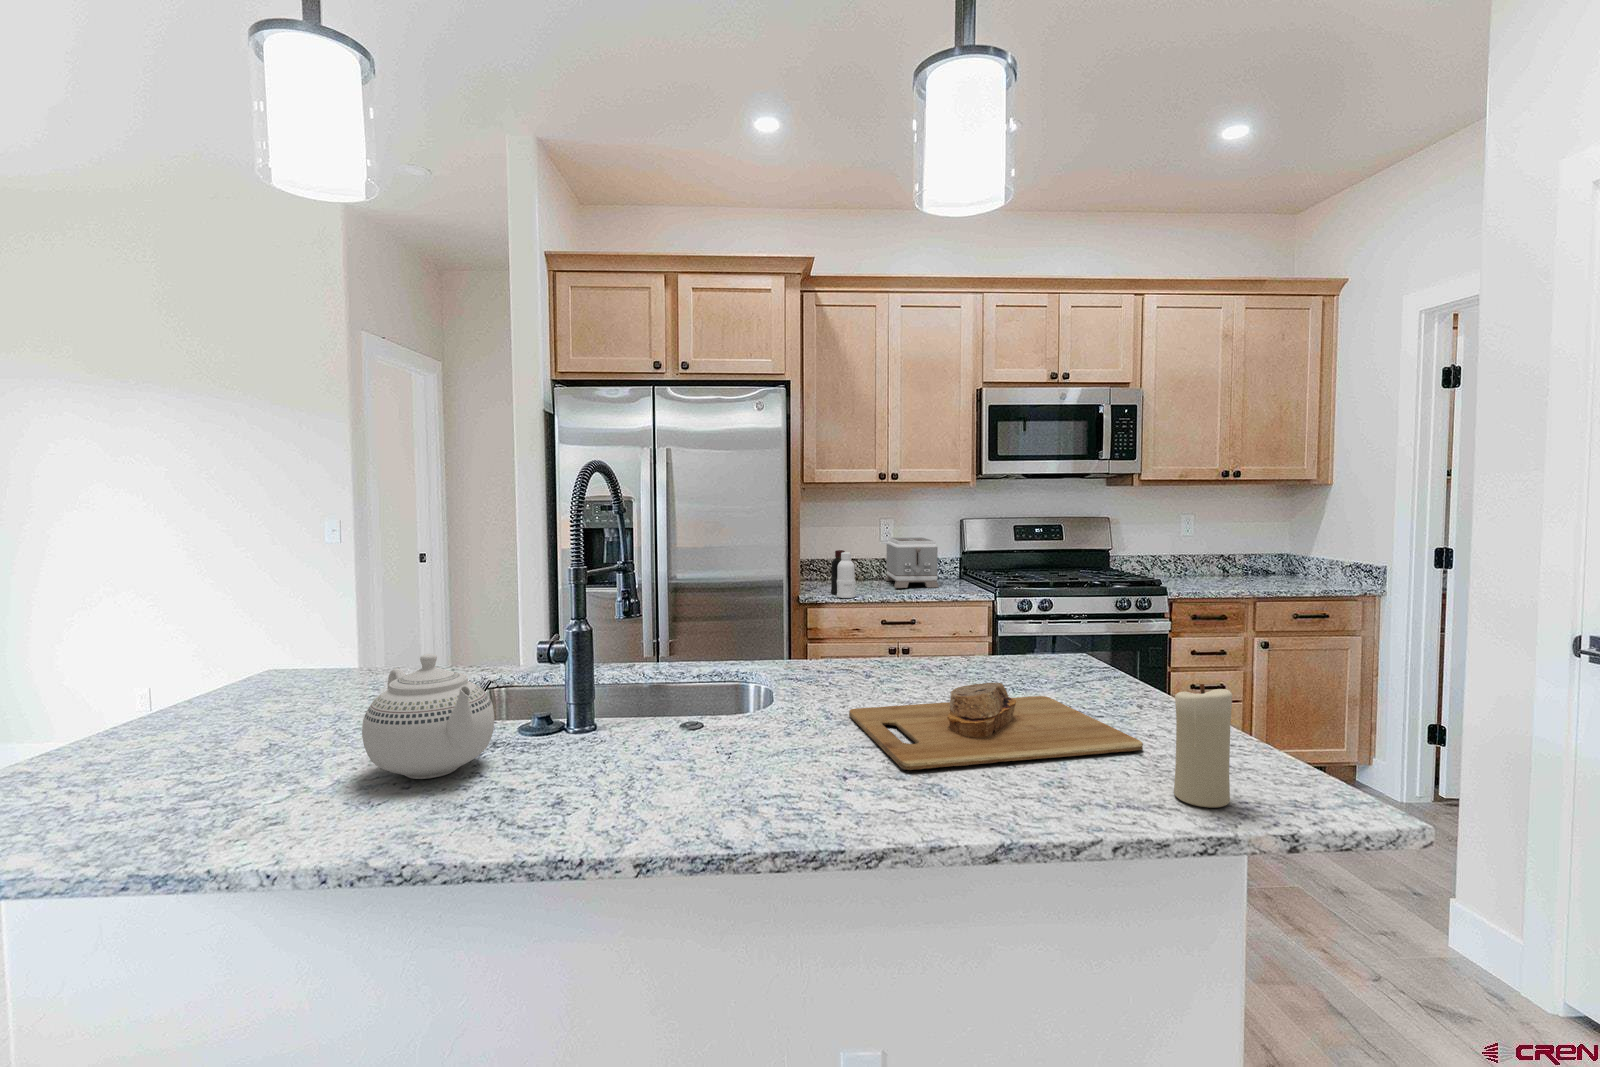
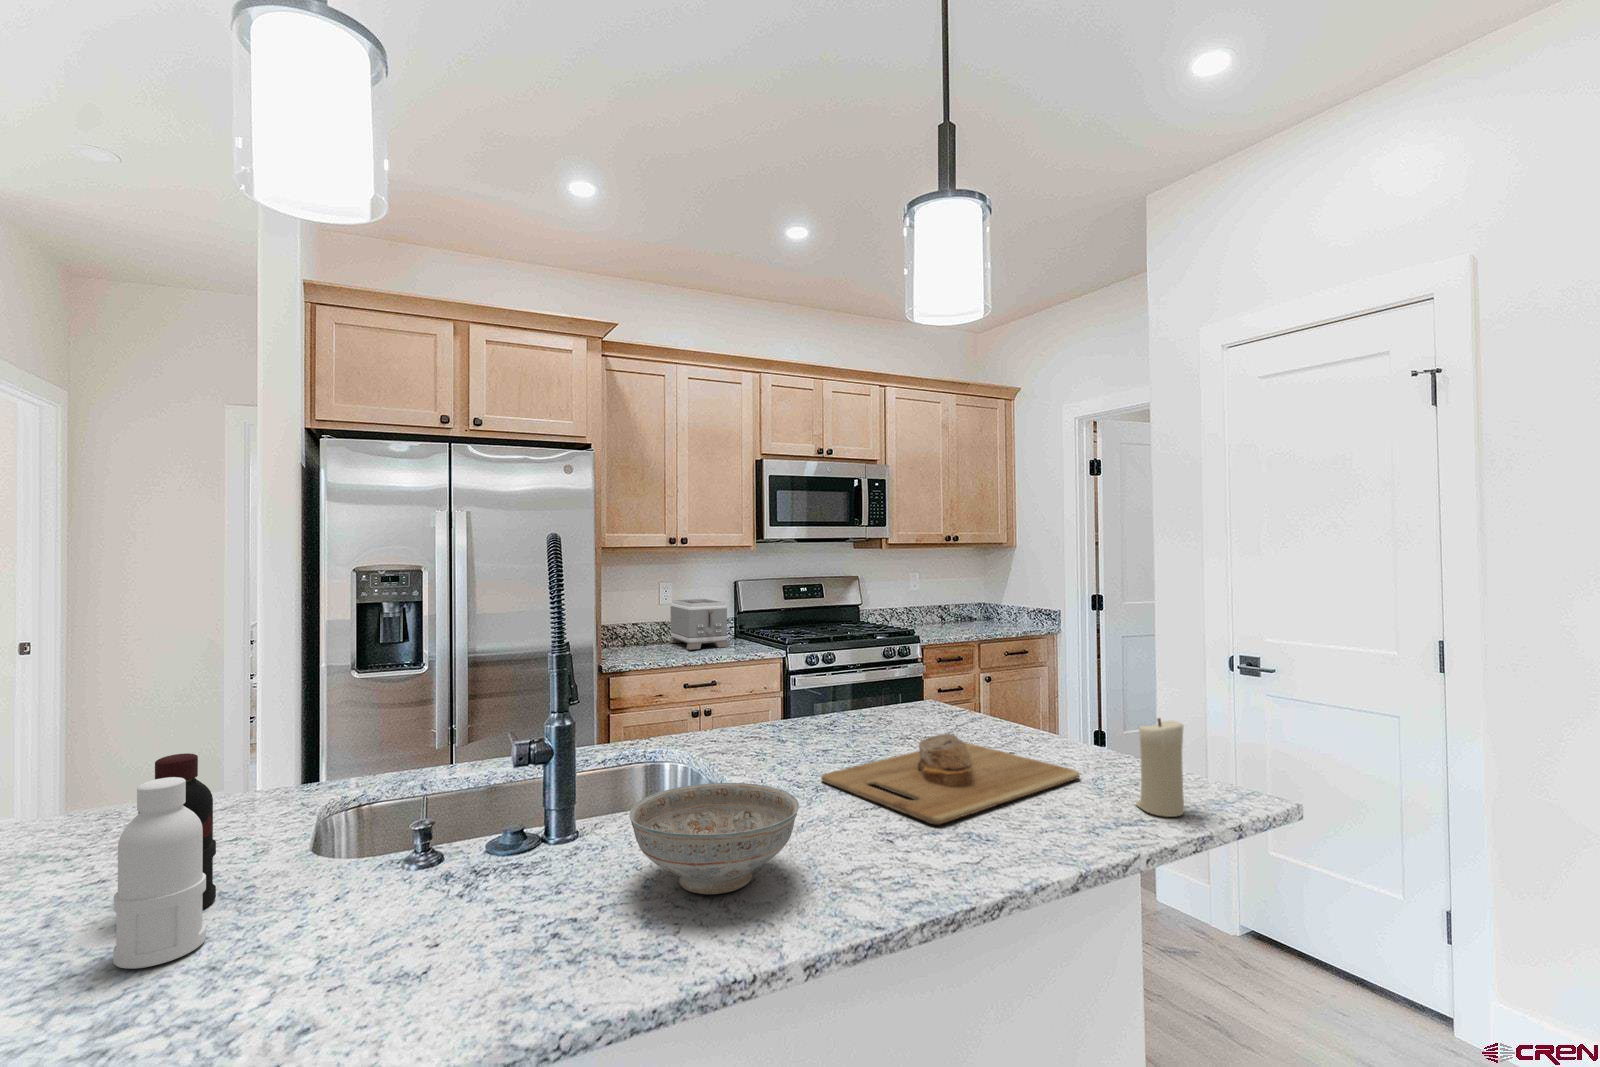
bottle: present [831,550,855,598] -> present [113,753,216,969]
teapot: present [362,654,494,779] -> none [358,772,531,930]
decorative bowl: none [562,695,725,792] -> present [629,783,799,894]

